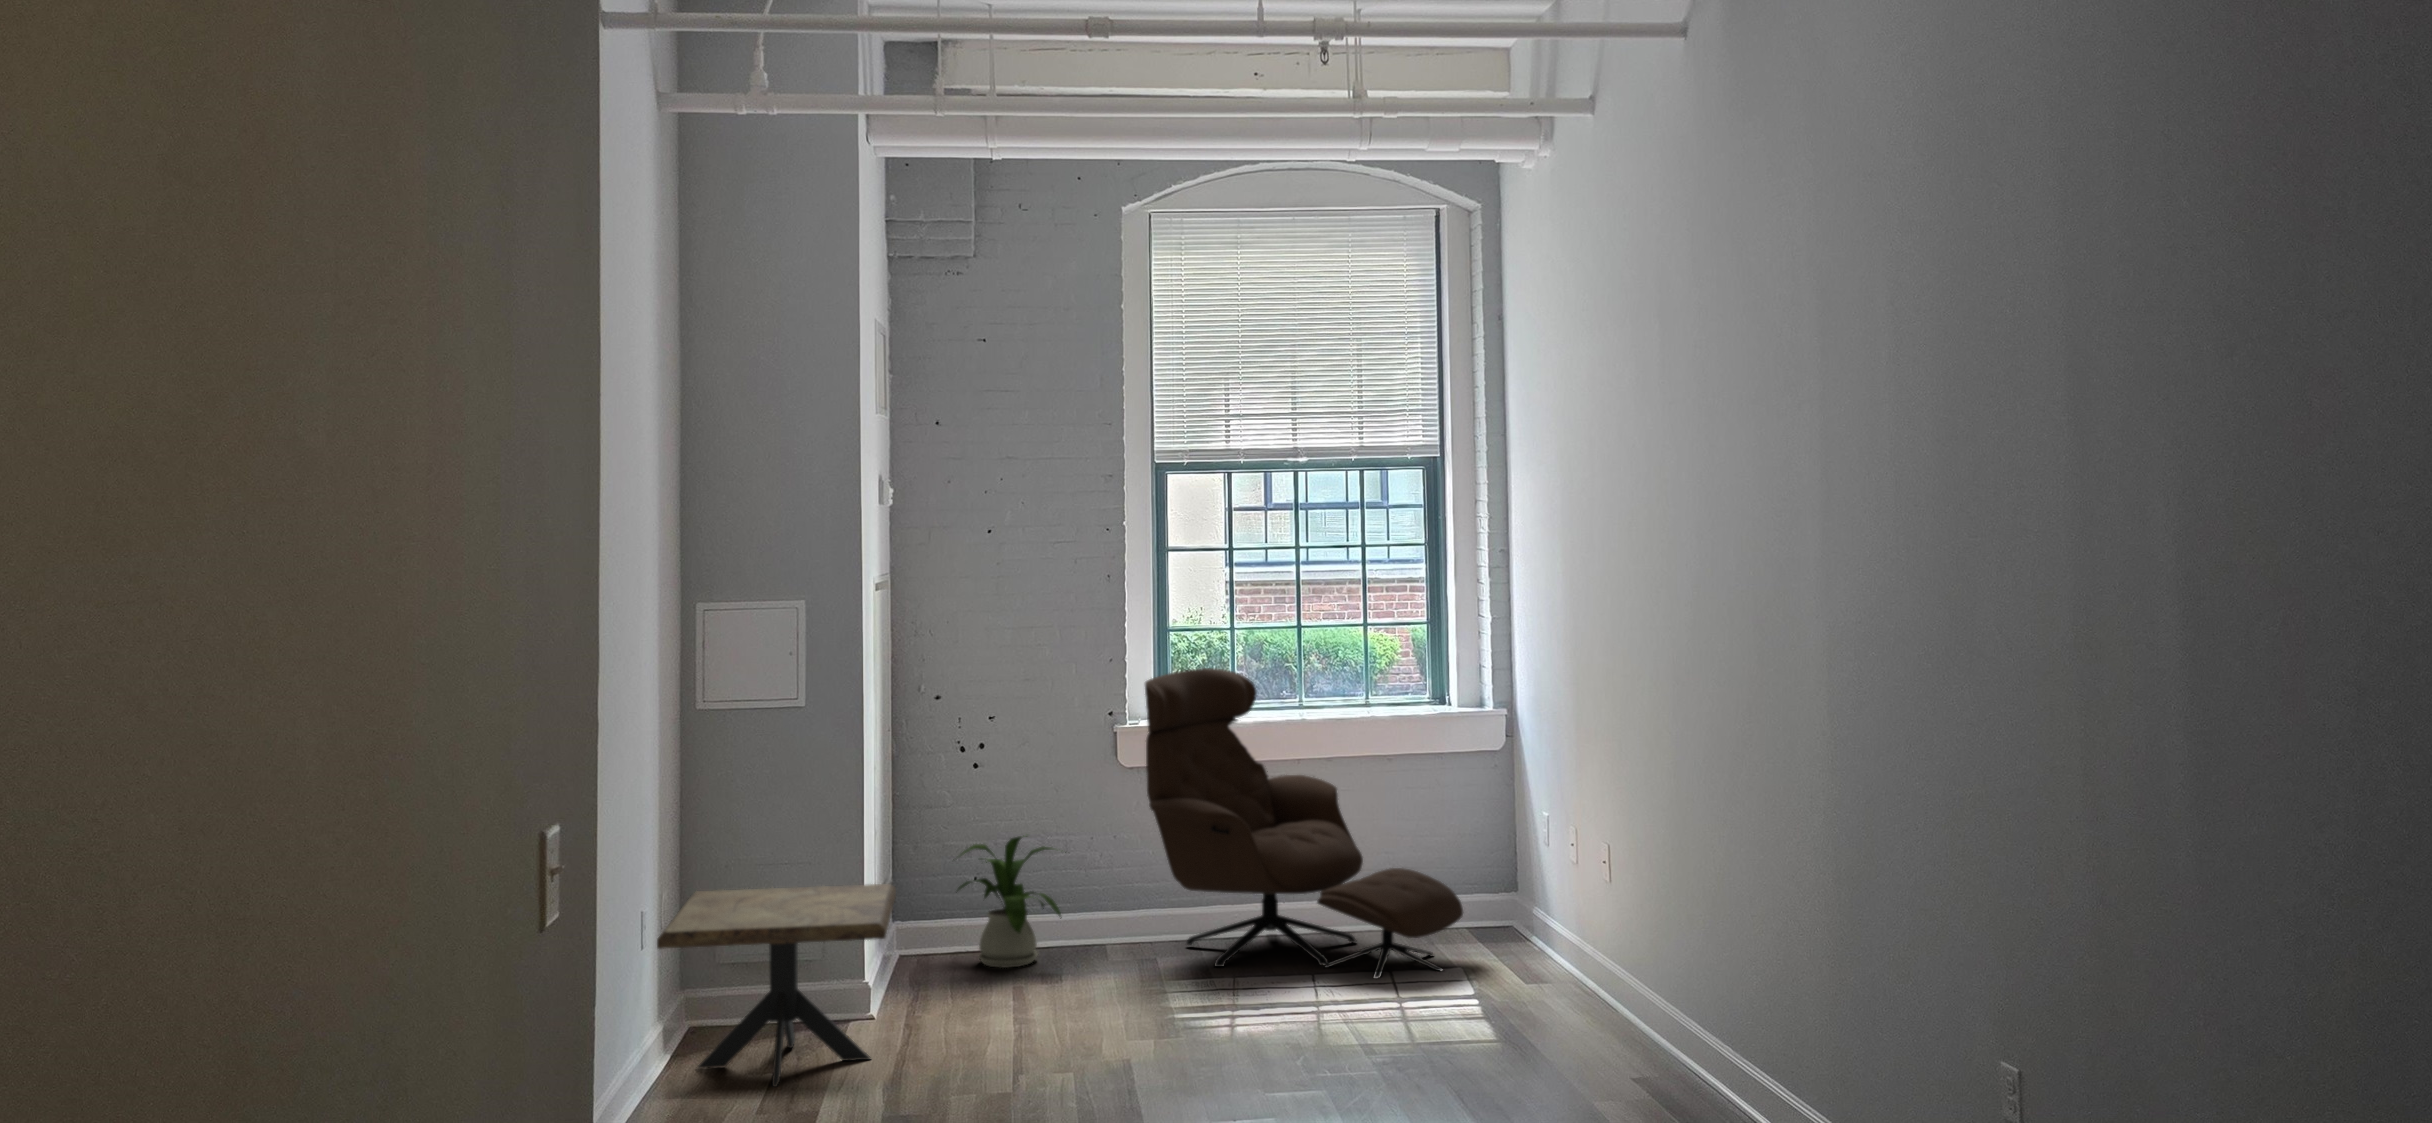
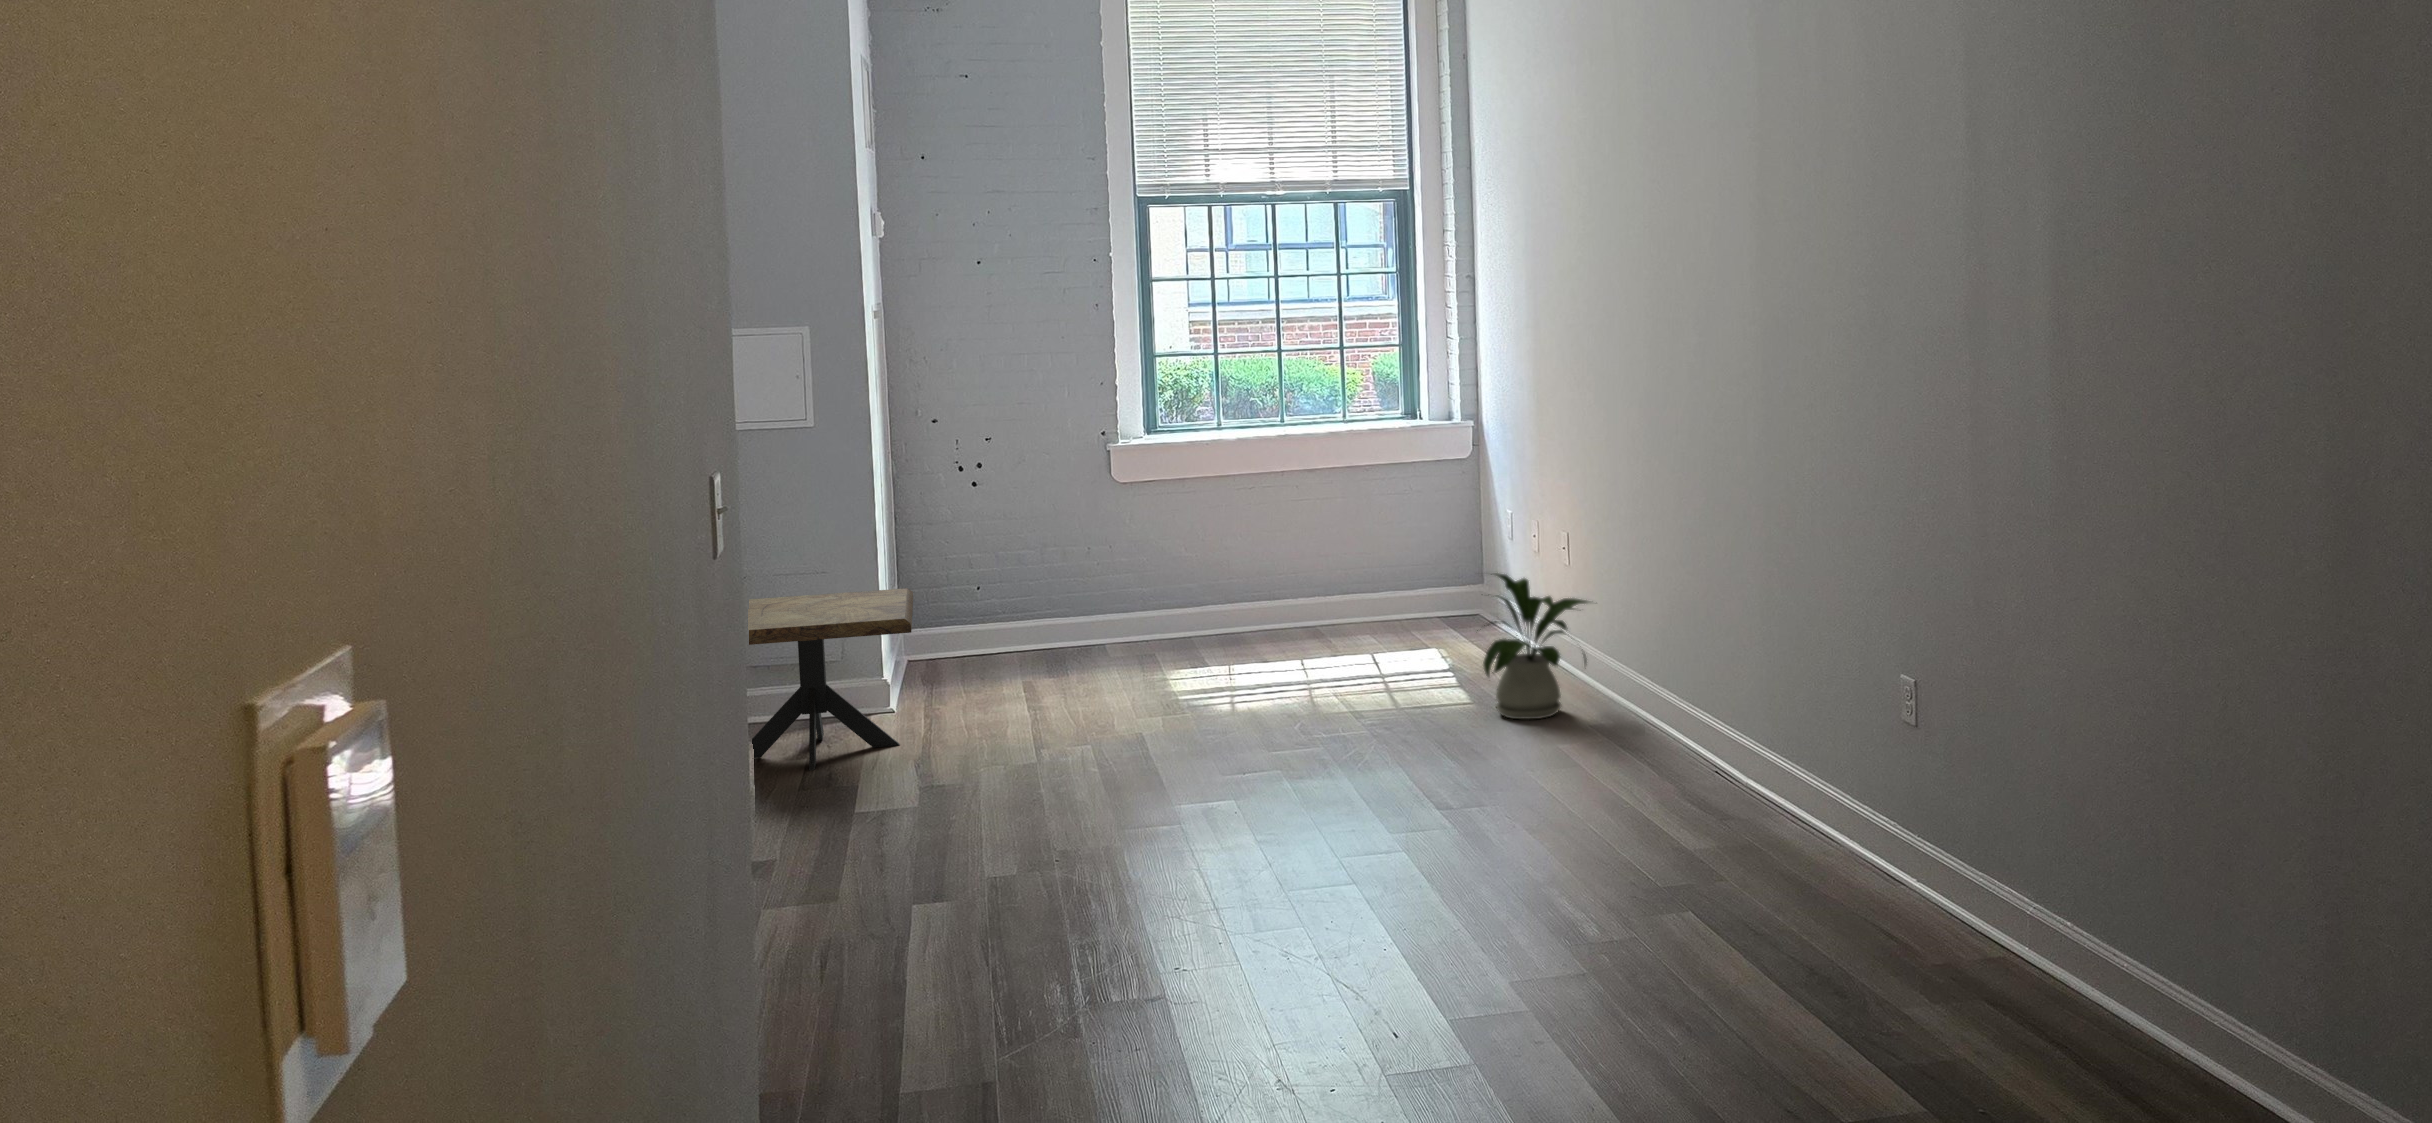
lounge chair: present [1145,668,1463,979] -> none [1136,390,1436,665]
house plant: present [958,836,1062,968] -> present [1477,574,1589,720]

